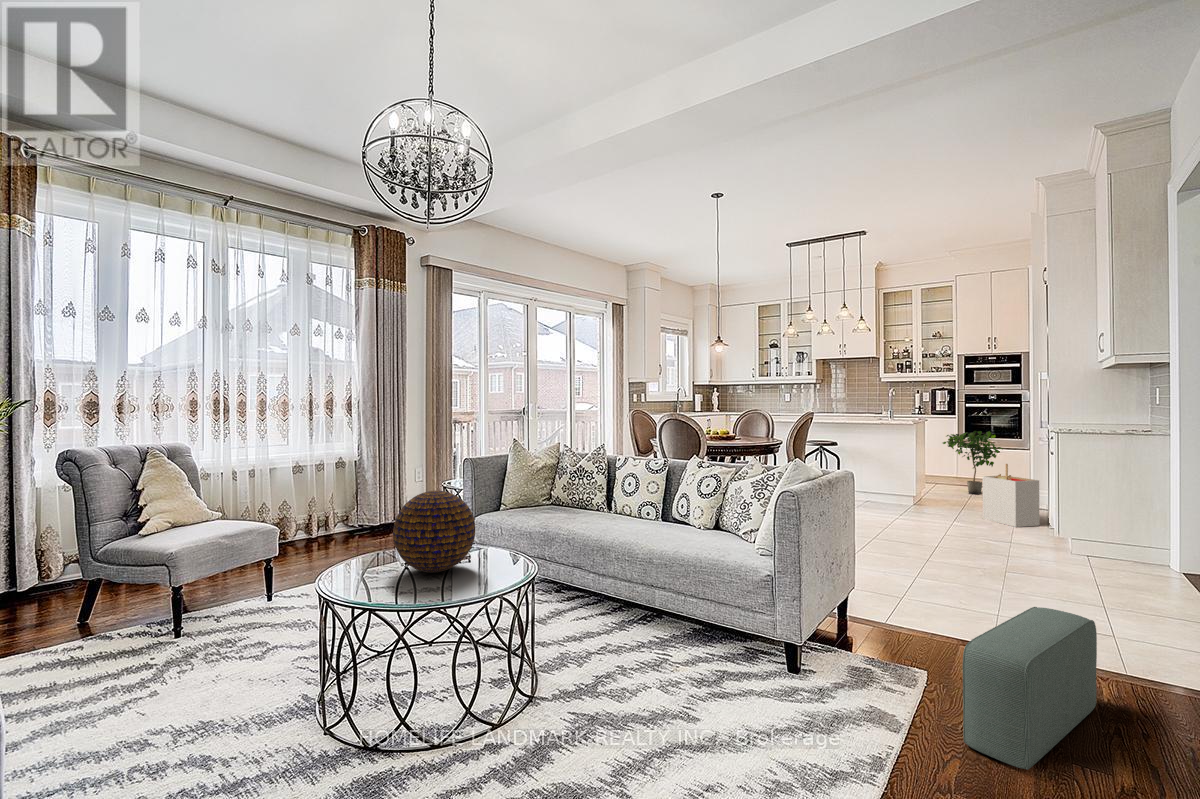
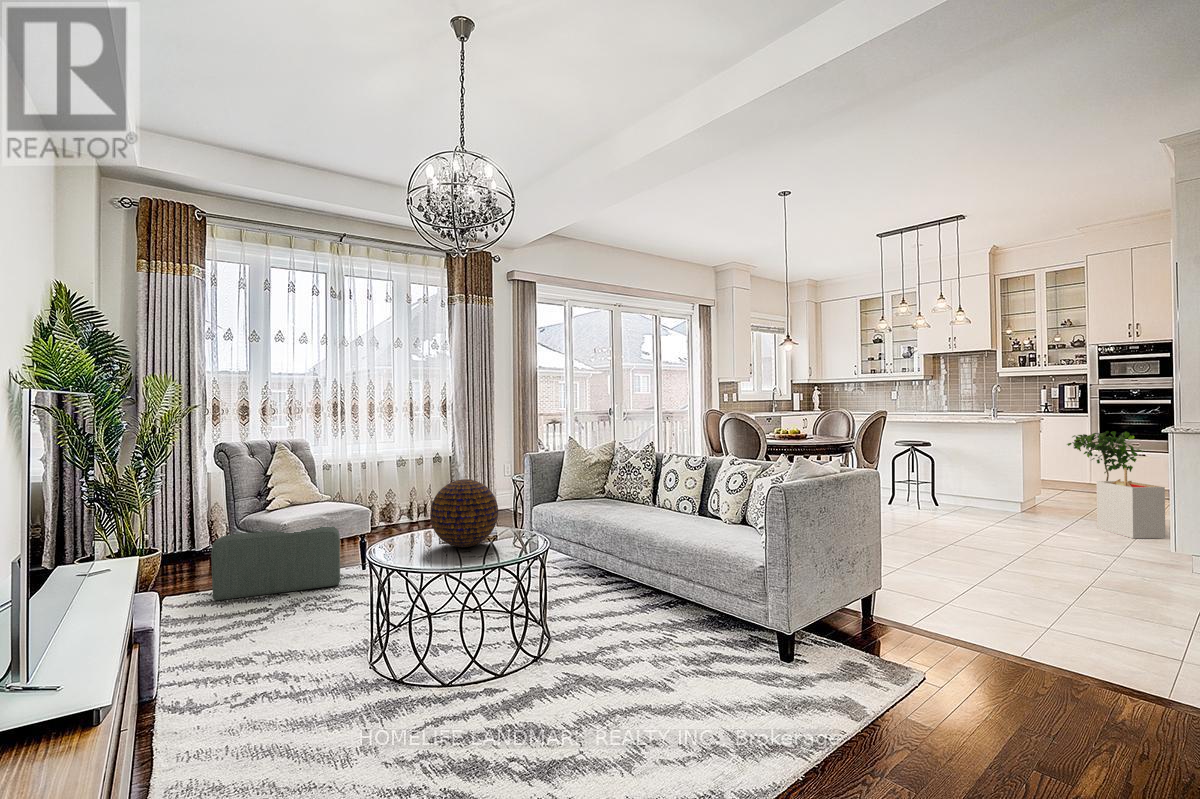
pouf: present [963,607,1097,770] -> present [211,527,340,600]

